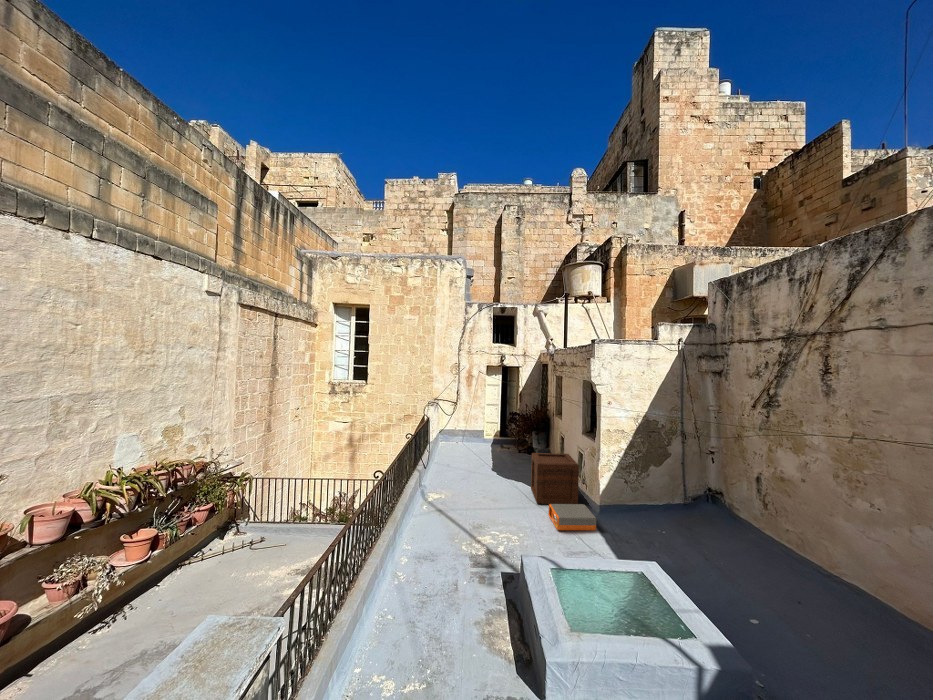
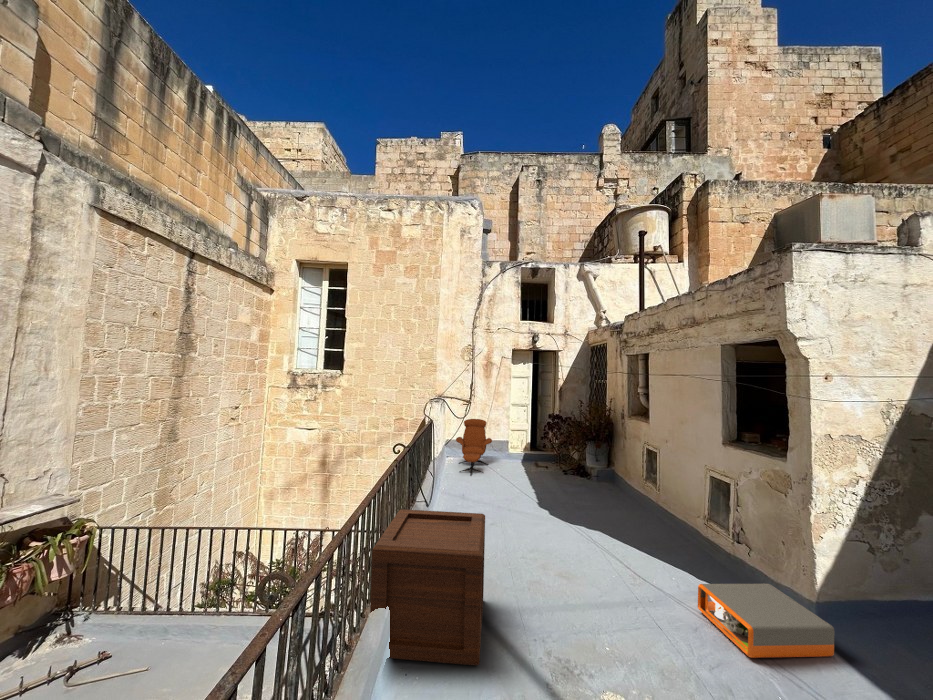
lounge chair: none [446,415,471,454] -> present [456,419,492,475]
wooden crate: present [531,453,579,504] -> present [370,509,485,665]

